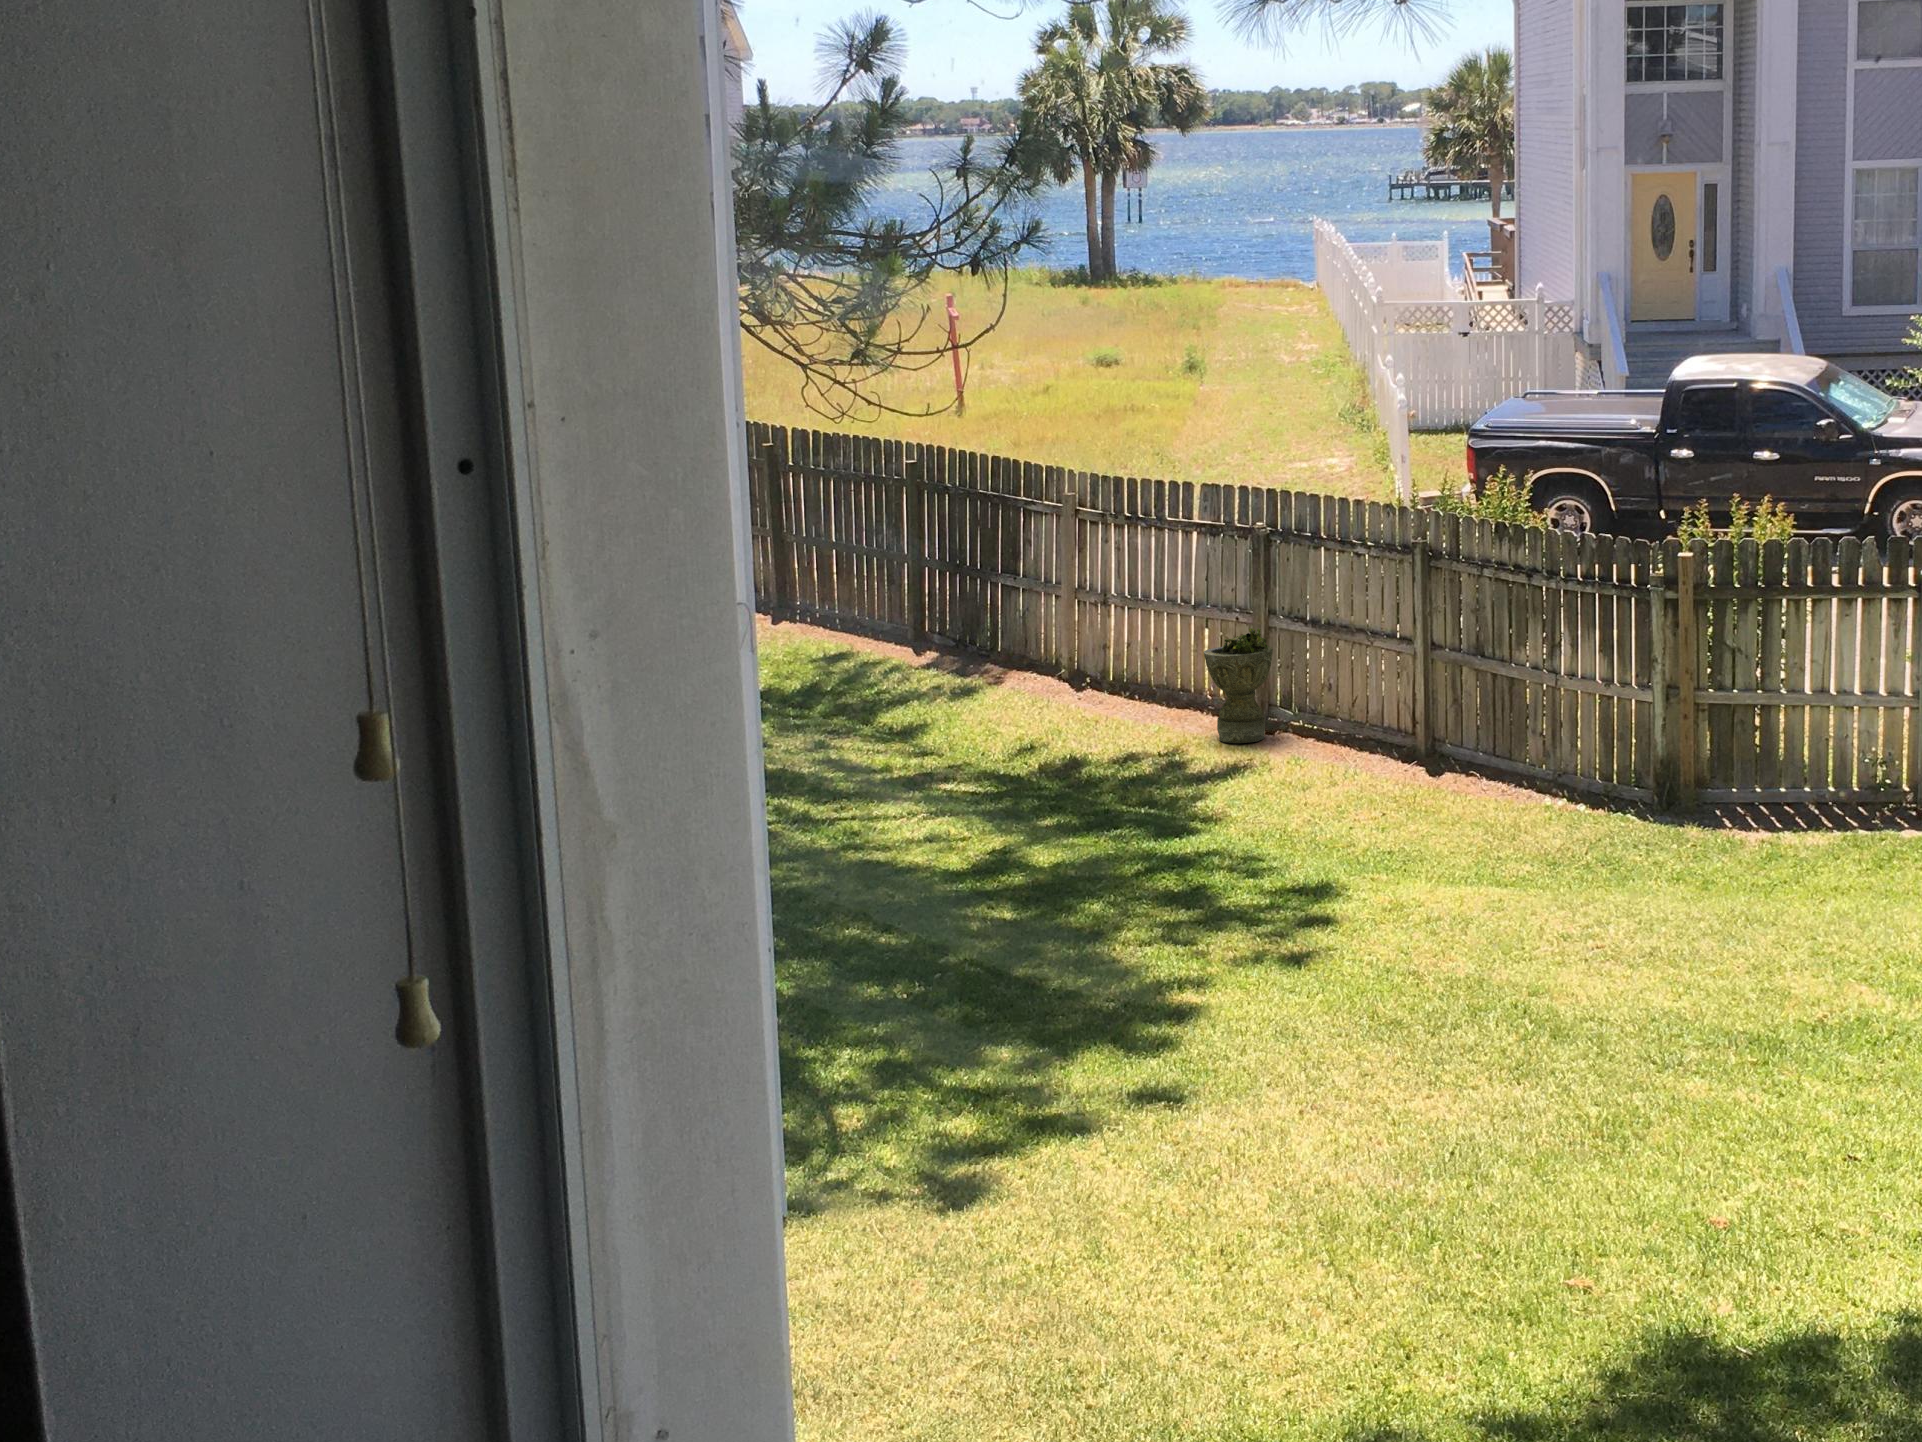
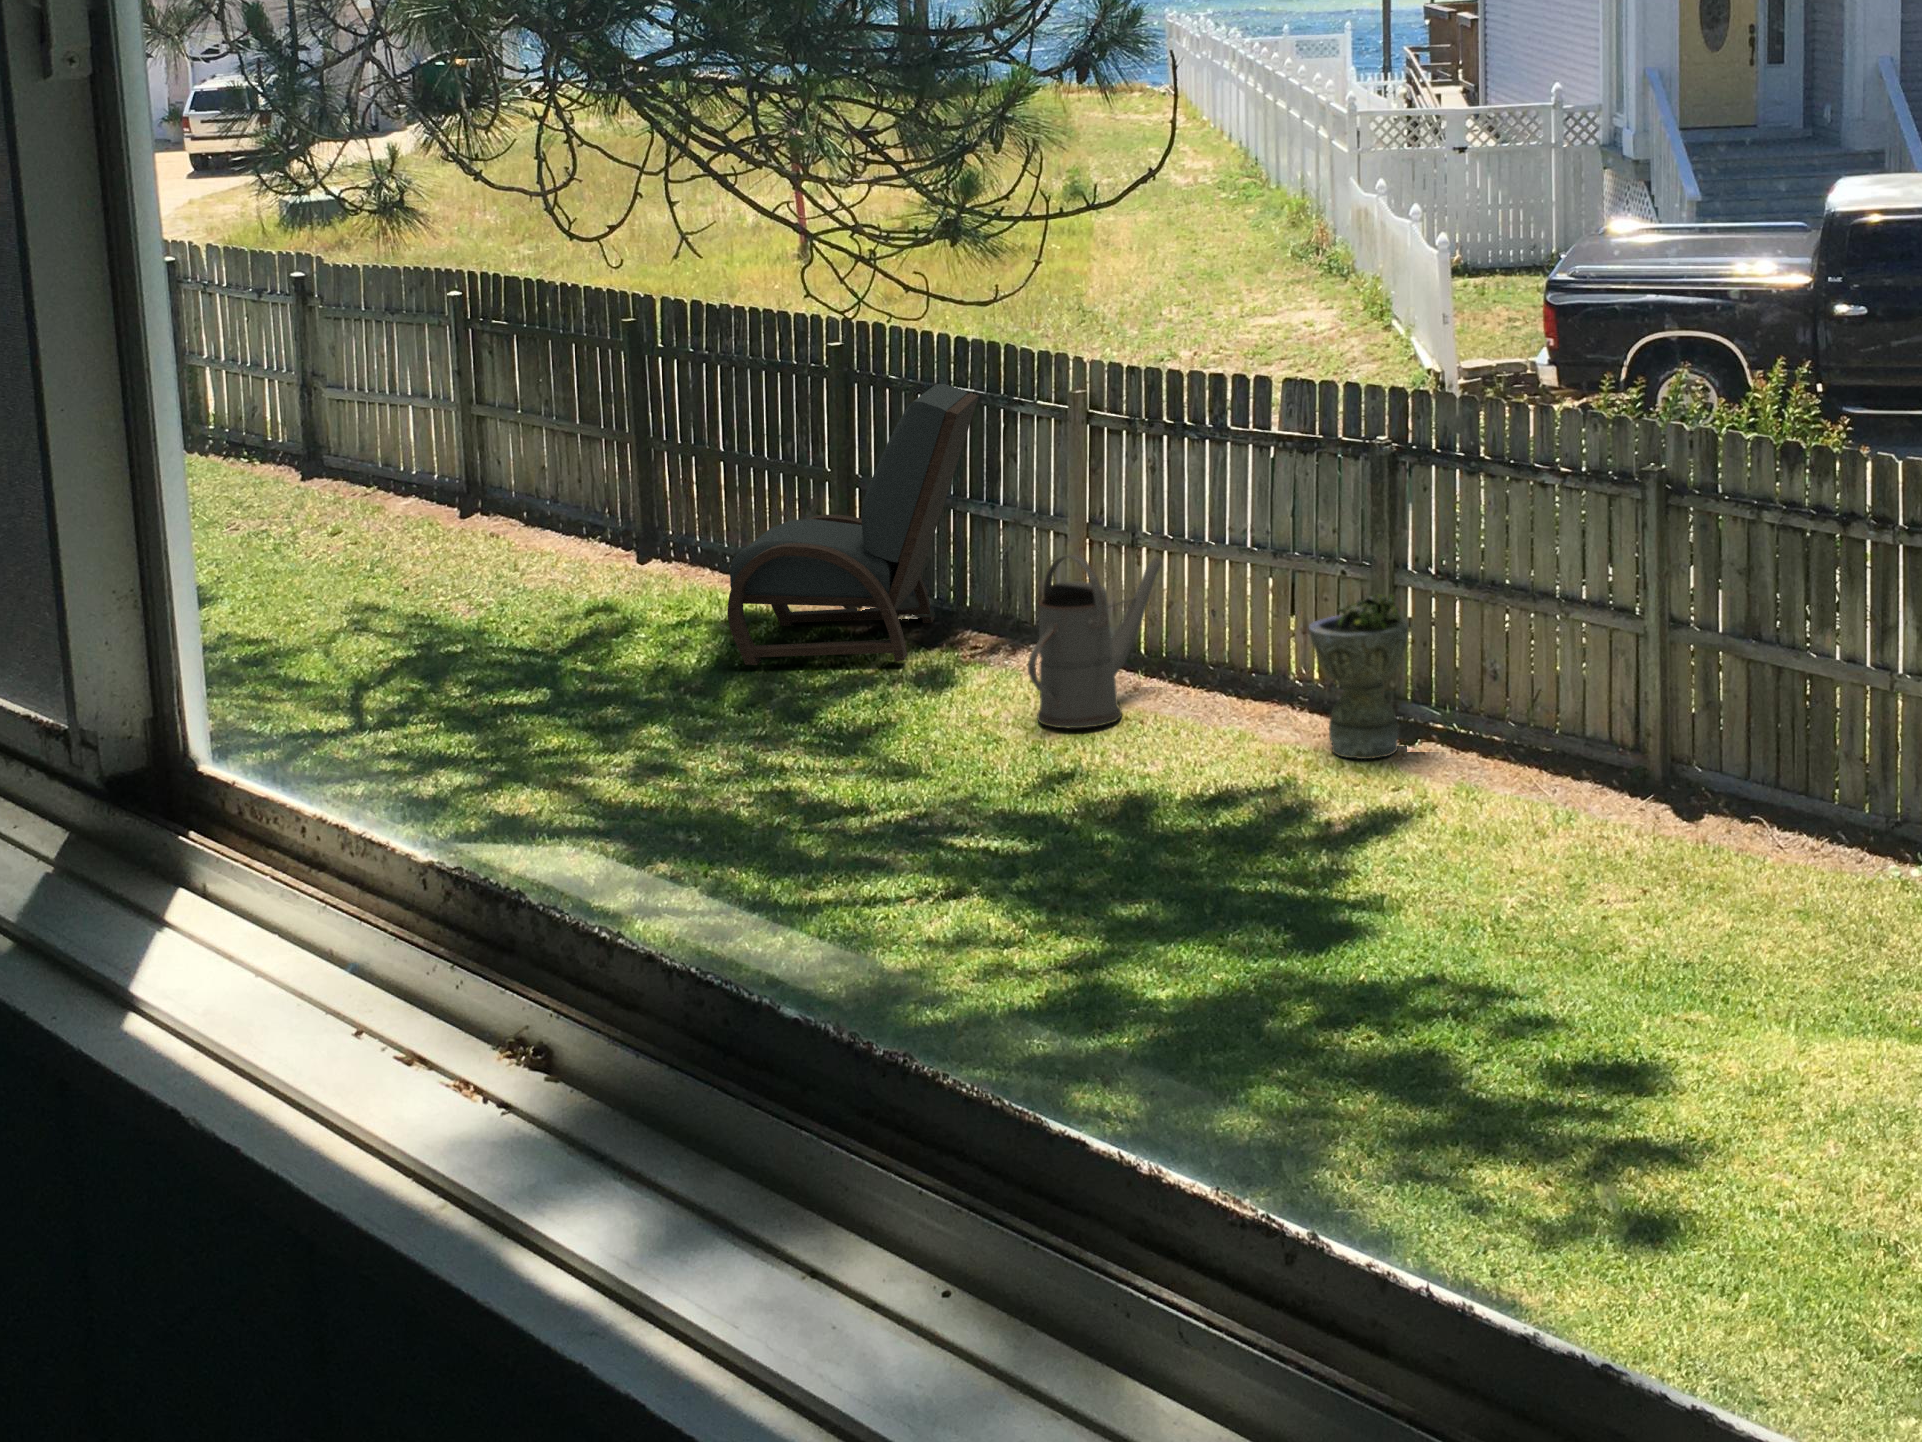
lounge chair: none [817,487,1010,686] -> present [728,384,979,665]
watering can: none [1014,603,1122,725] -> present [1028,555,1161,728]

